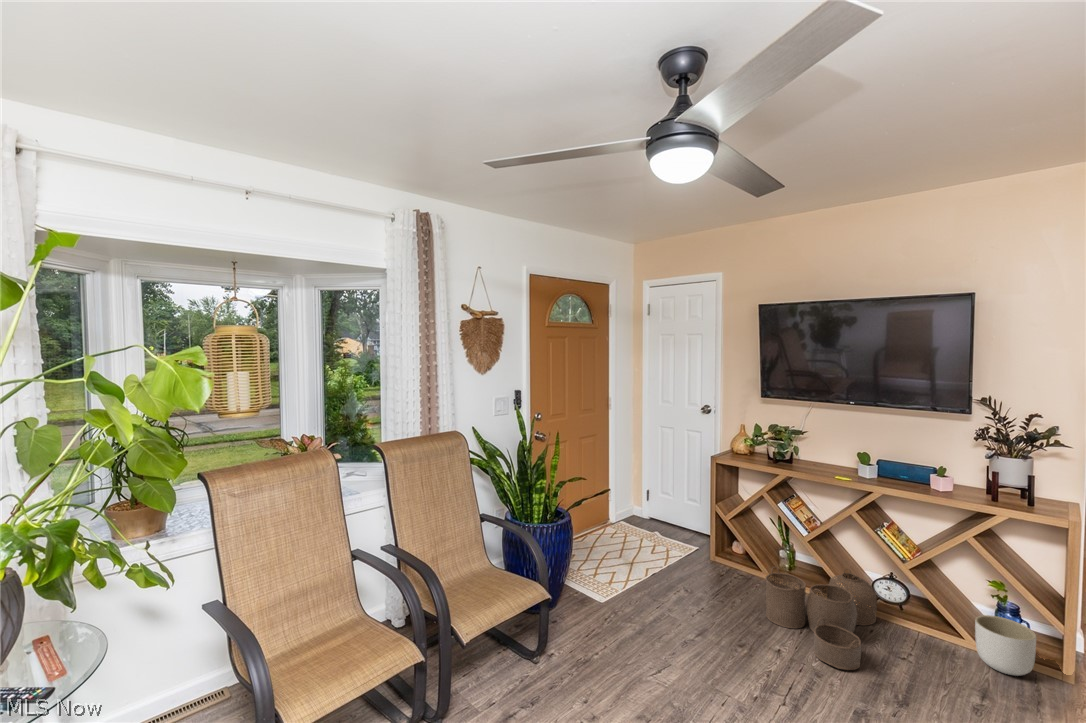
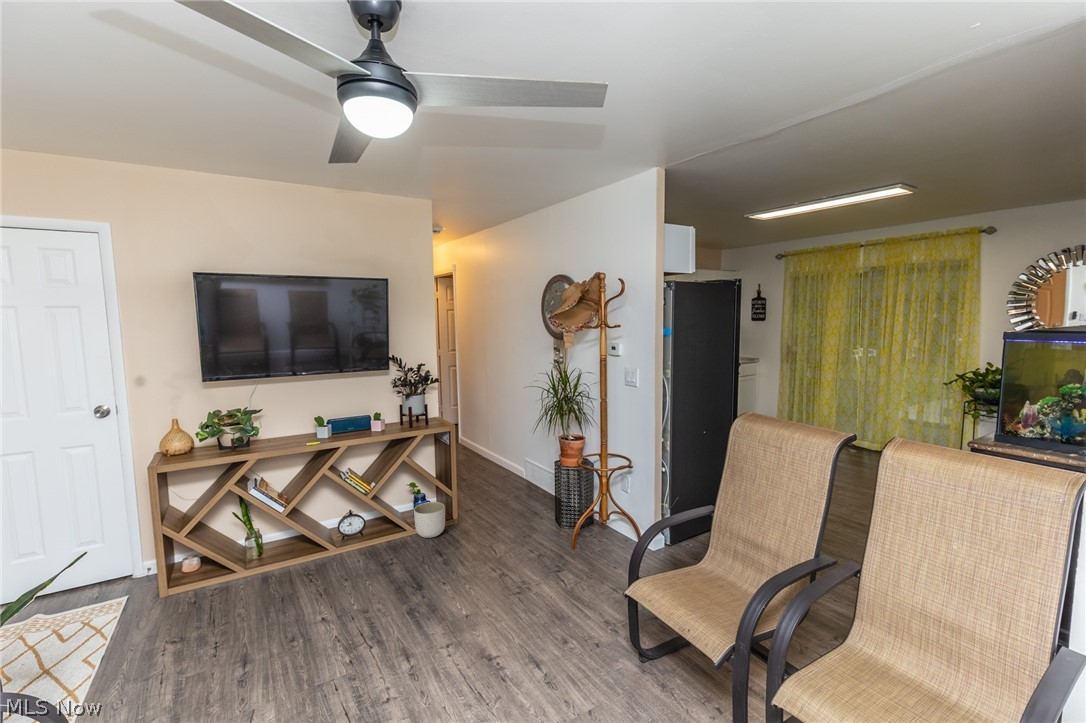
woven basket: present [765,567,877,670] -> none [274,522,380,605]

